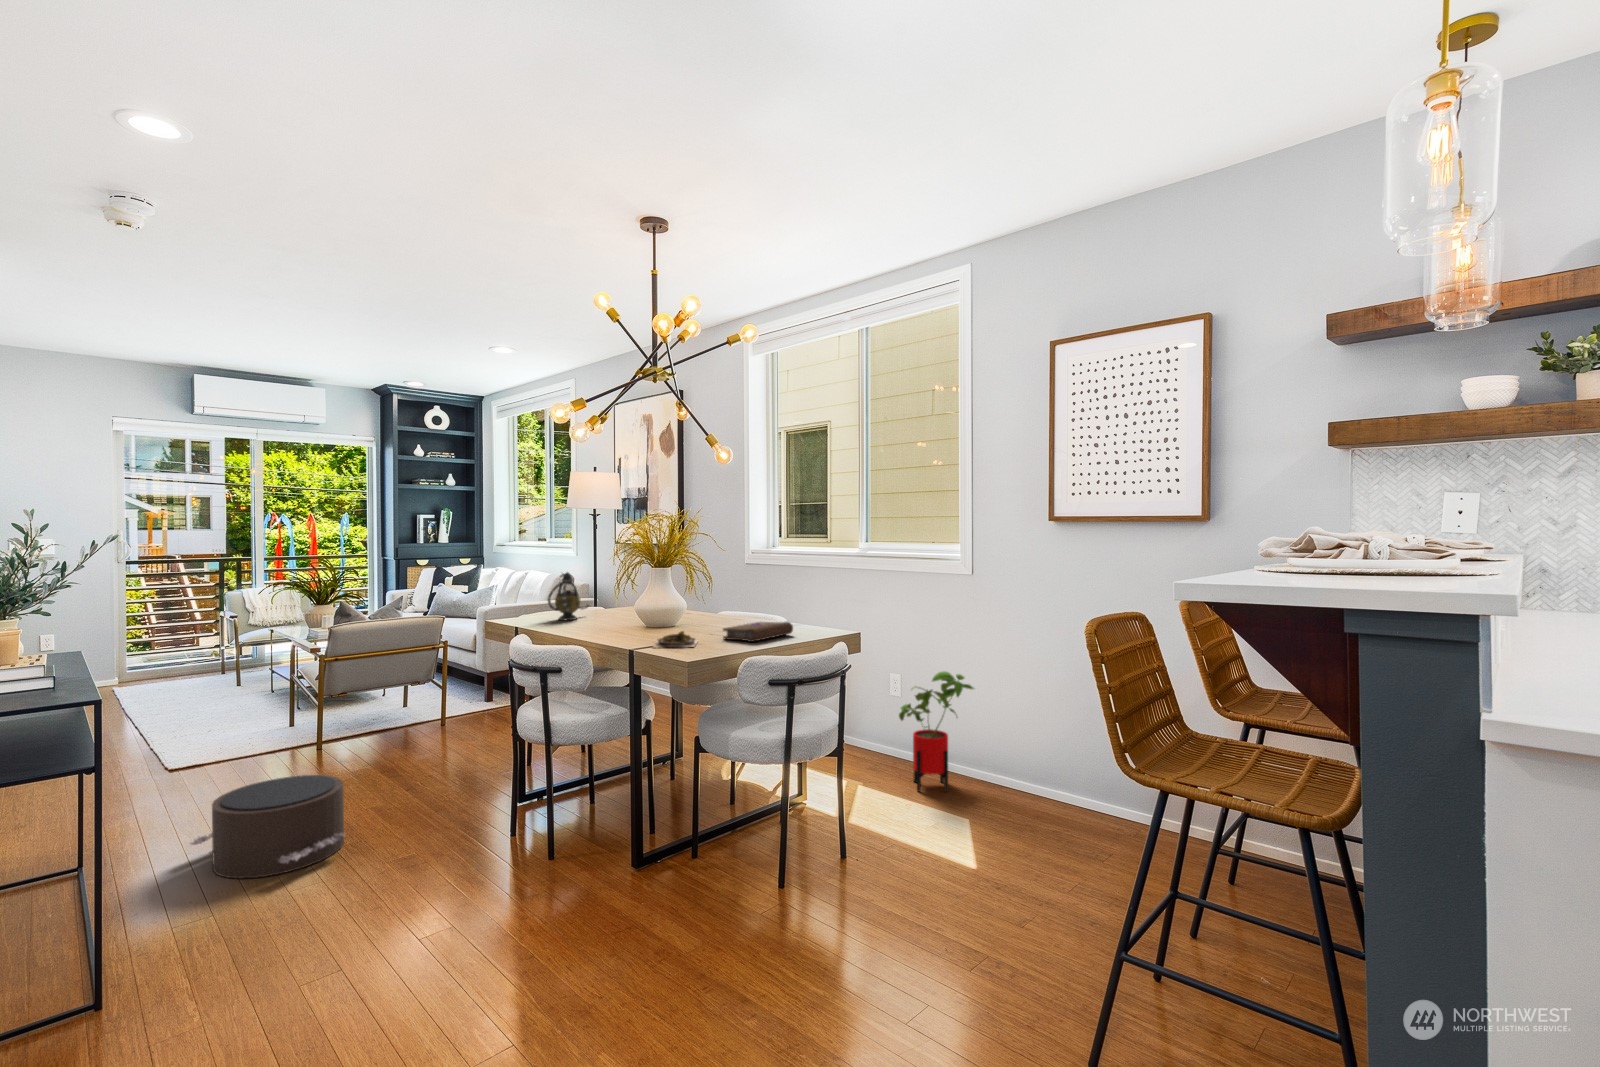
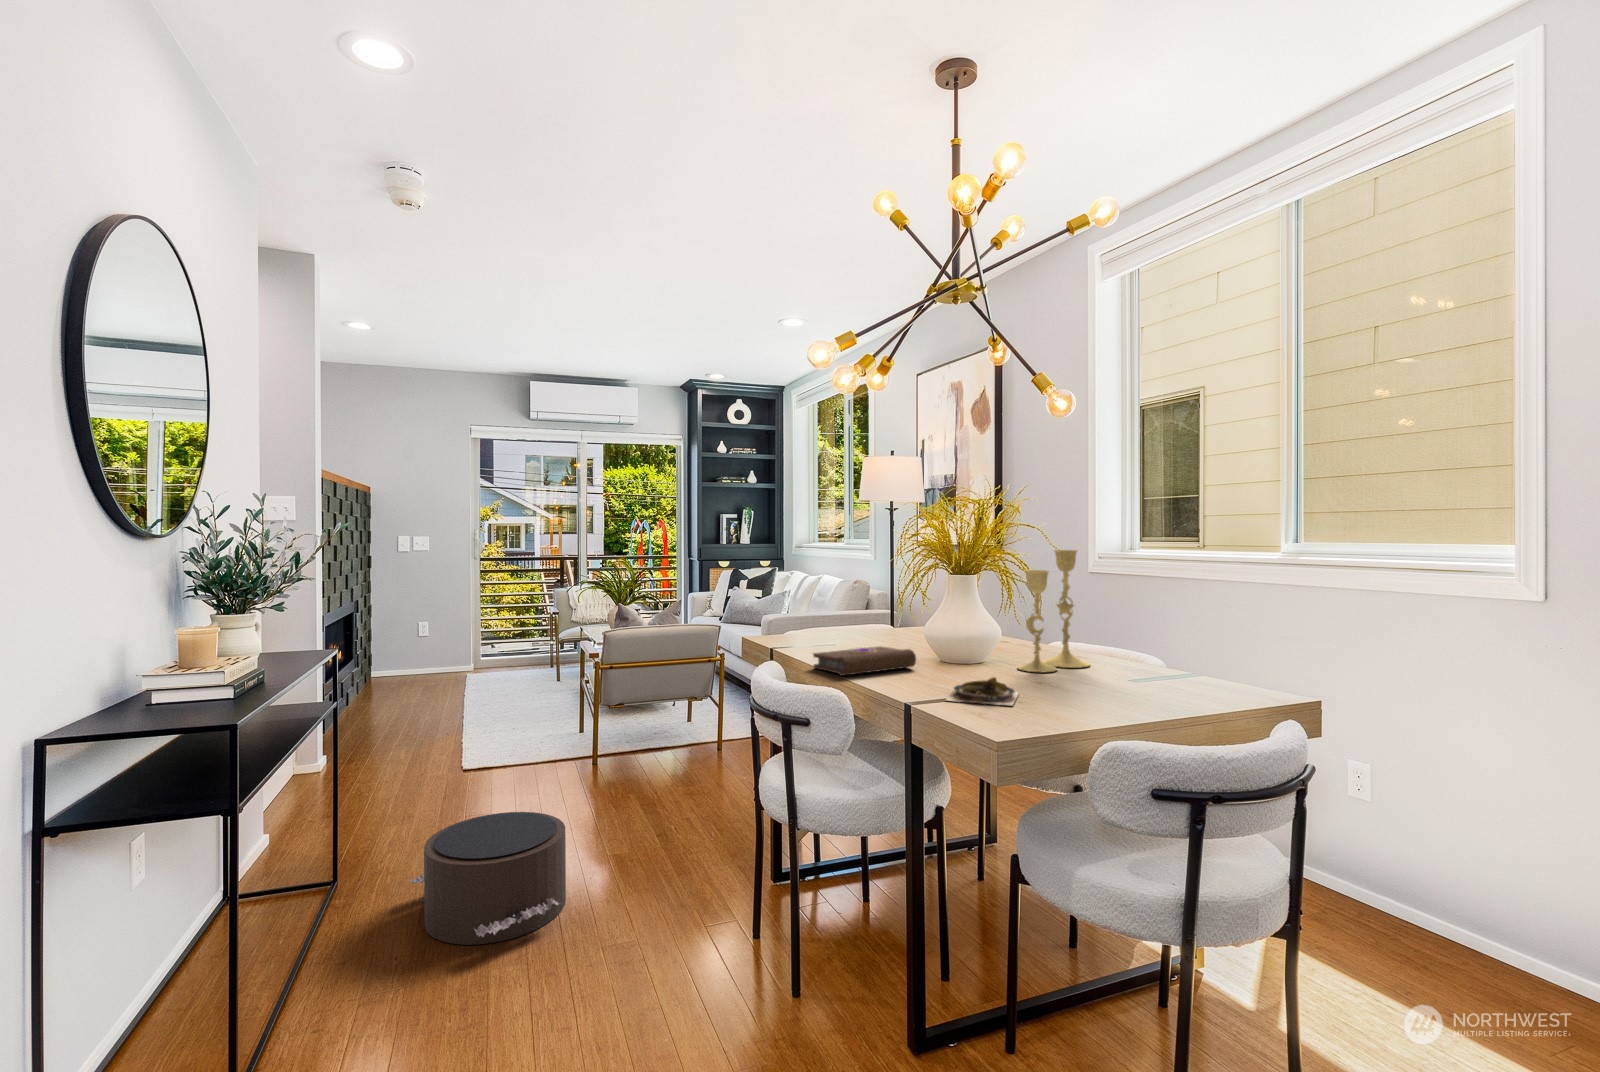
candlestick: none [697,549,744,630] -> present [1017,550,1090,672]
teapot: present [548,572,589,620] -> none [816,577,871,641]
book: present [723,621,793,642] -> present [813,647,916,676]
house plant: present [899,672,974,792] -> none [1379,779,1561,1001]

